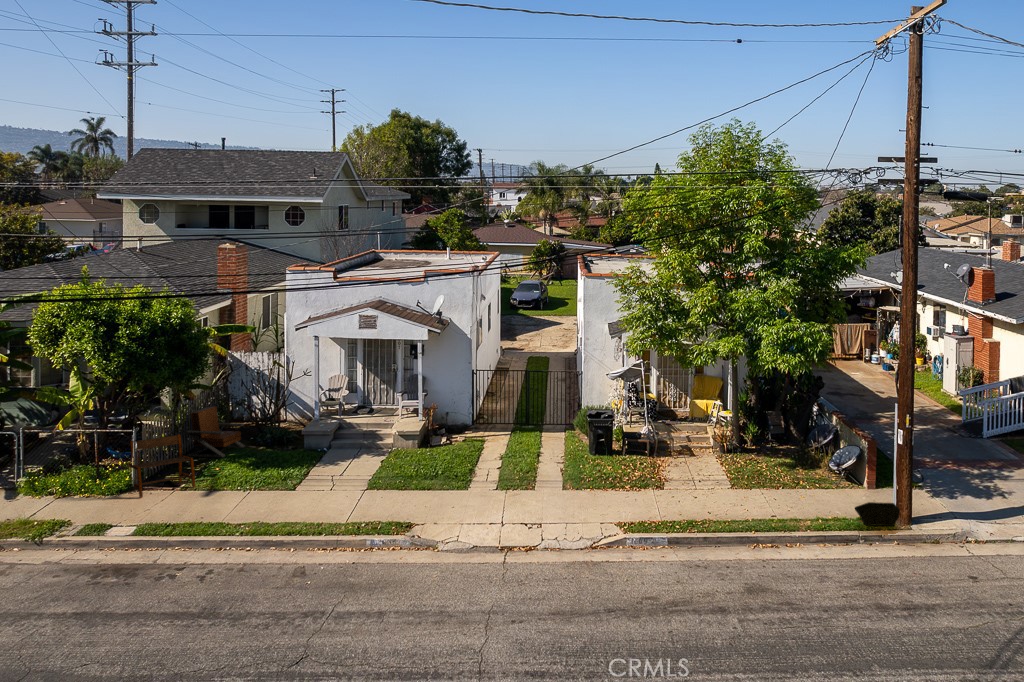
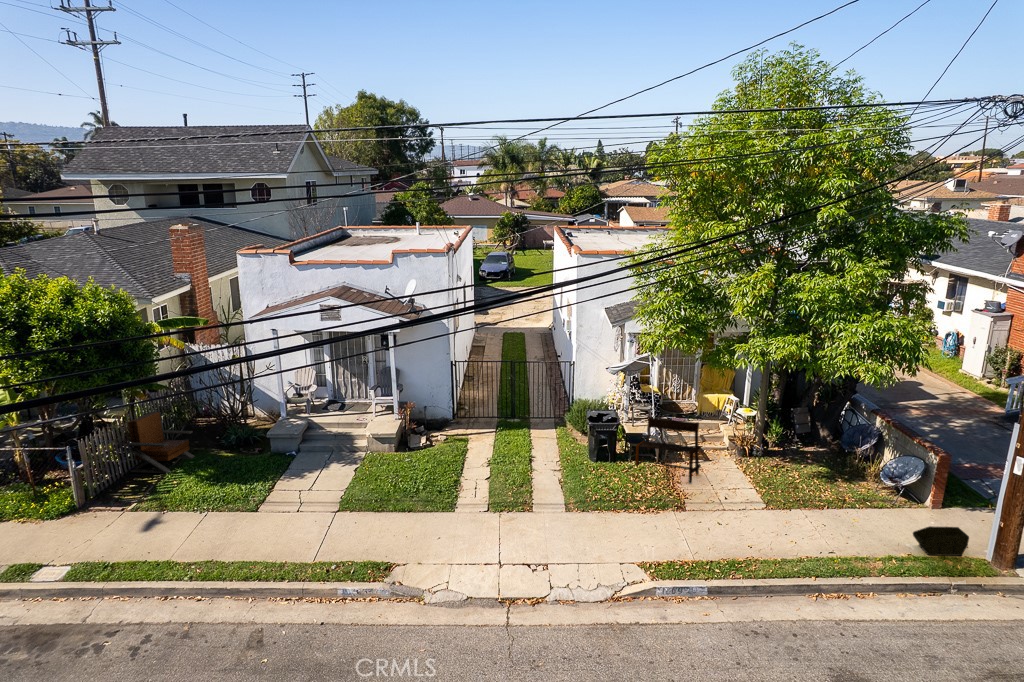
bench: present [129,434,195,498] -> present [635,417,701,483]

